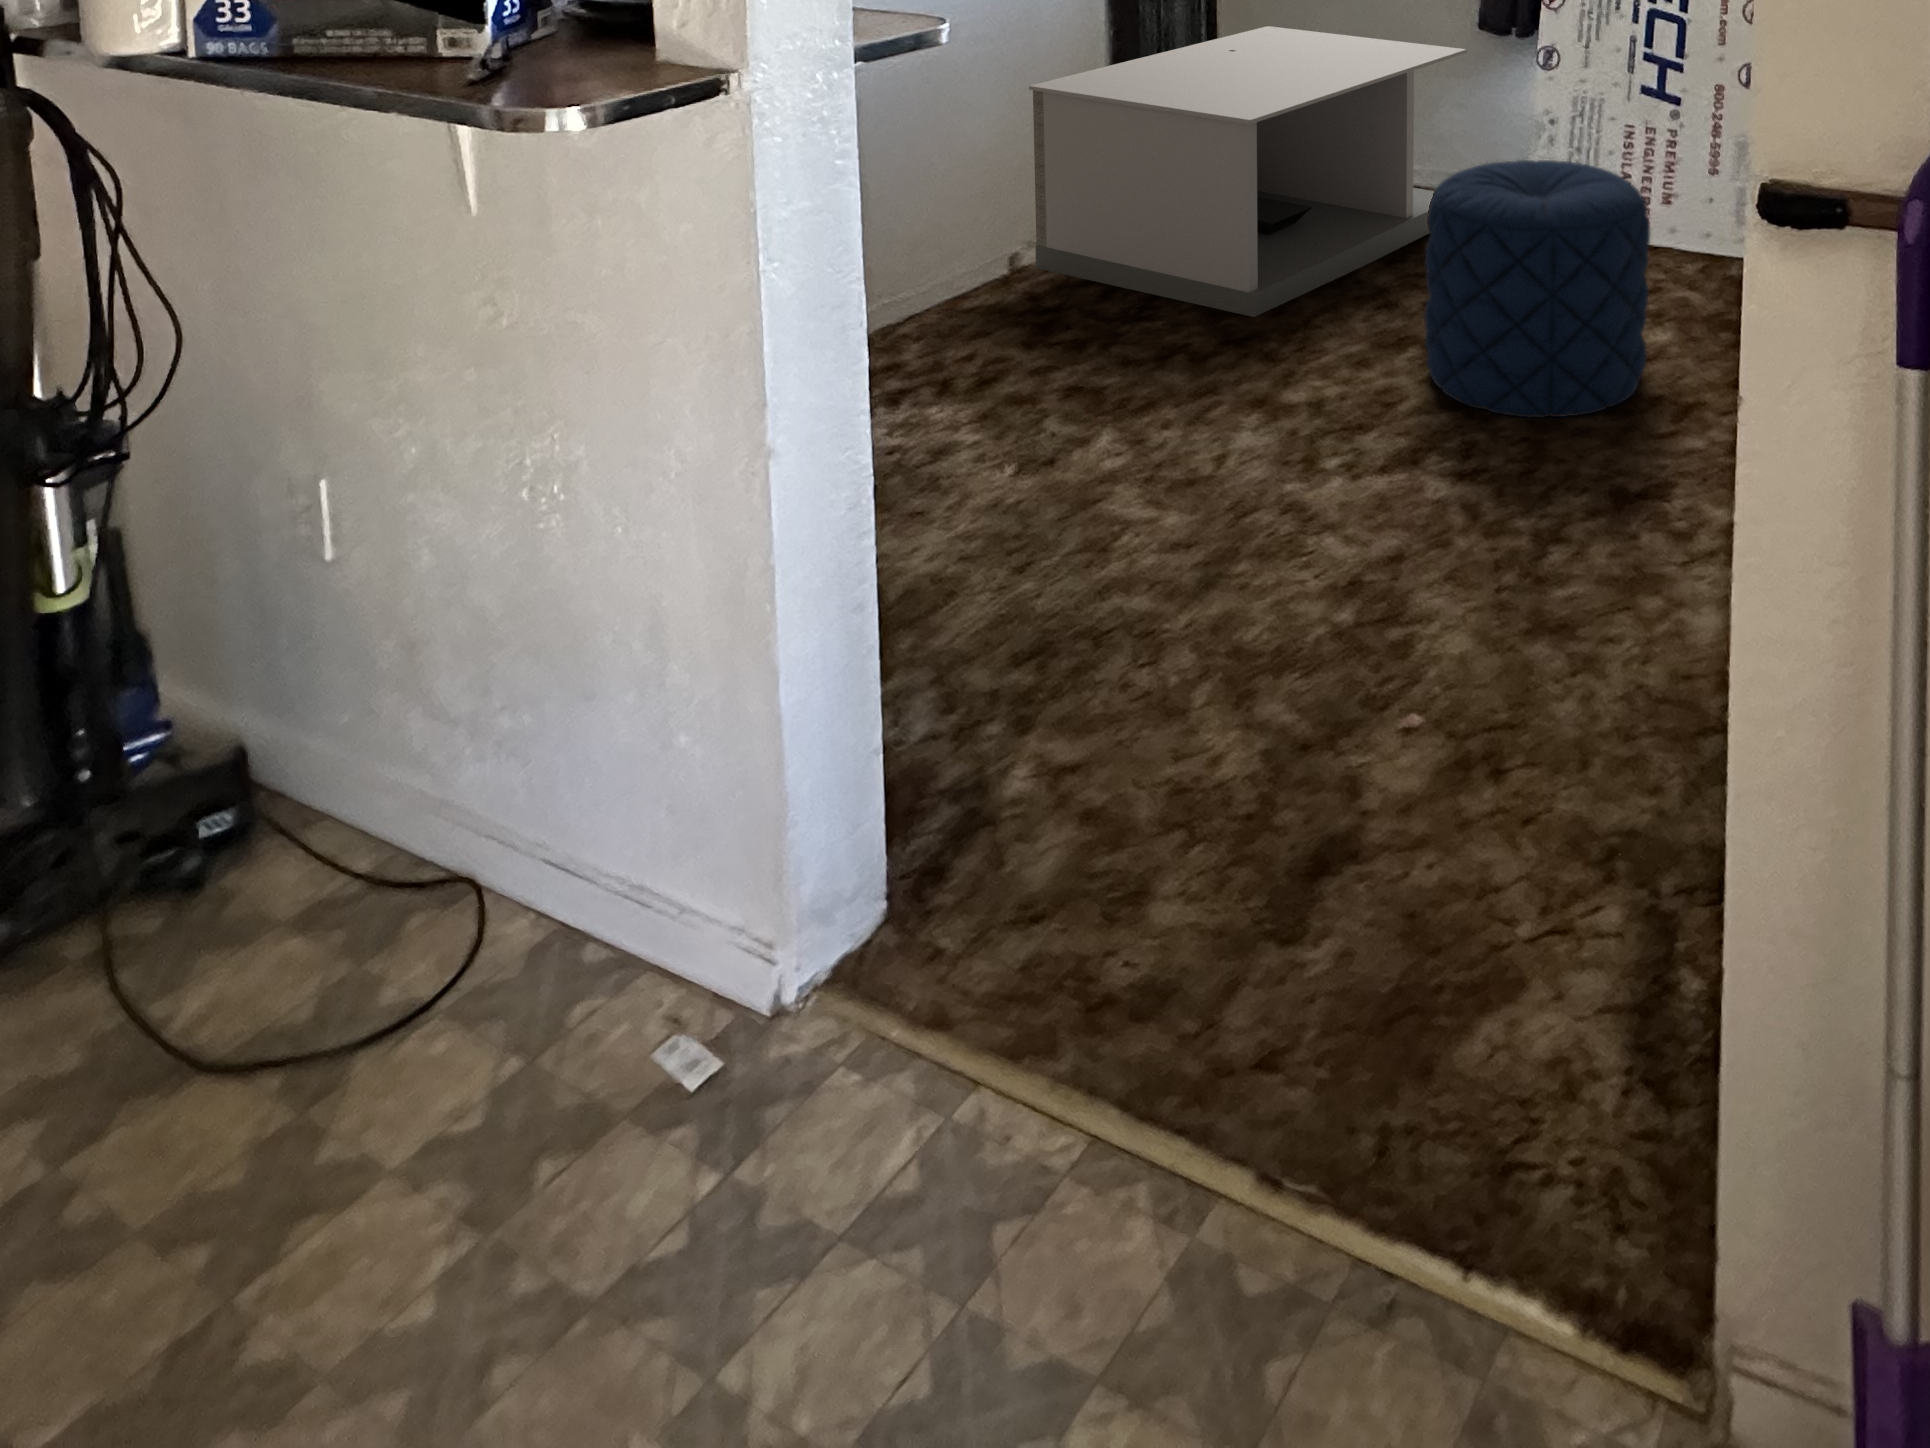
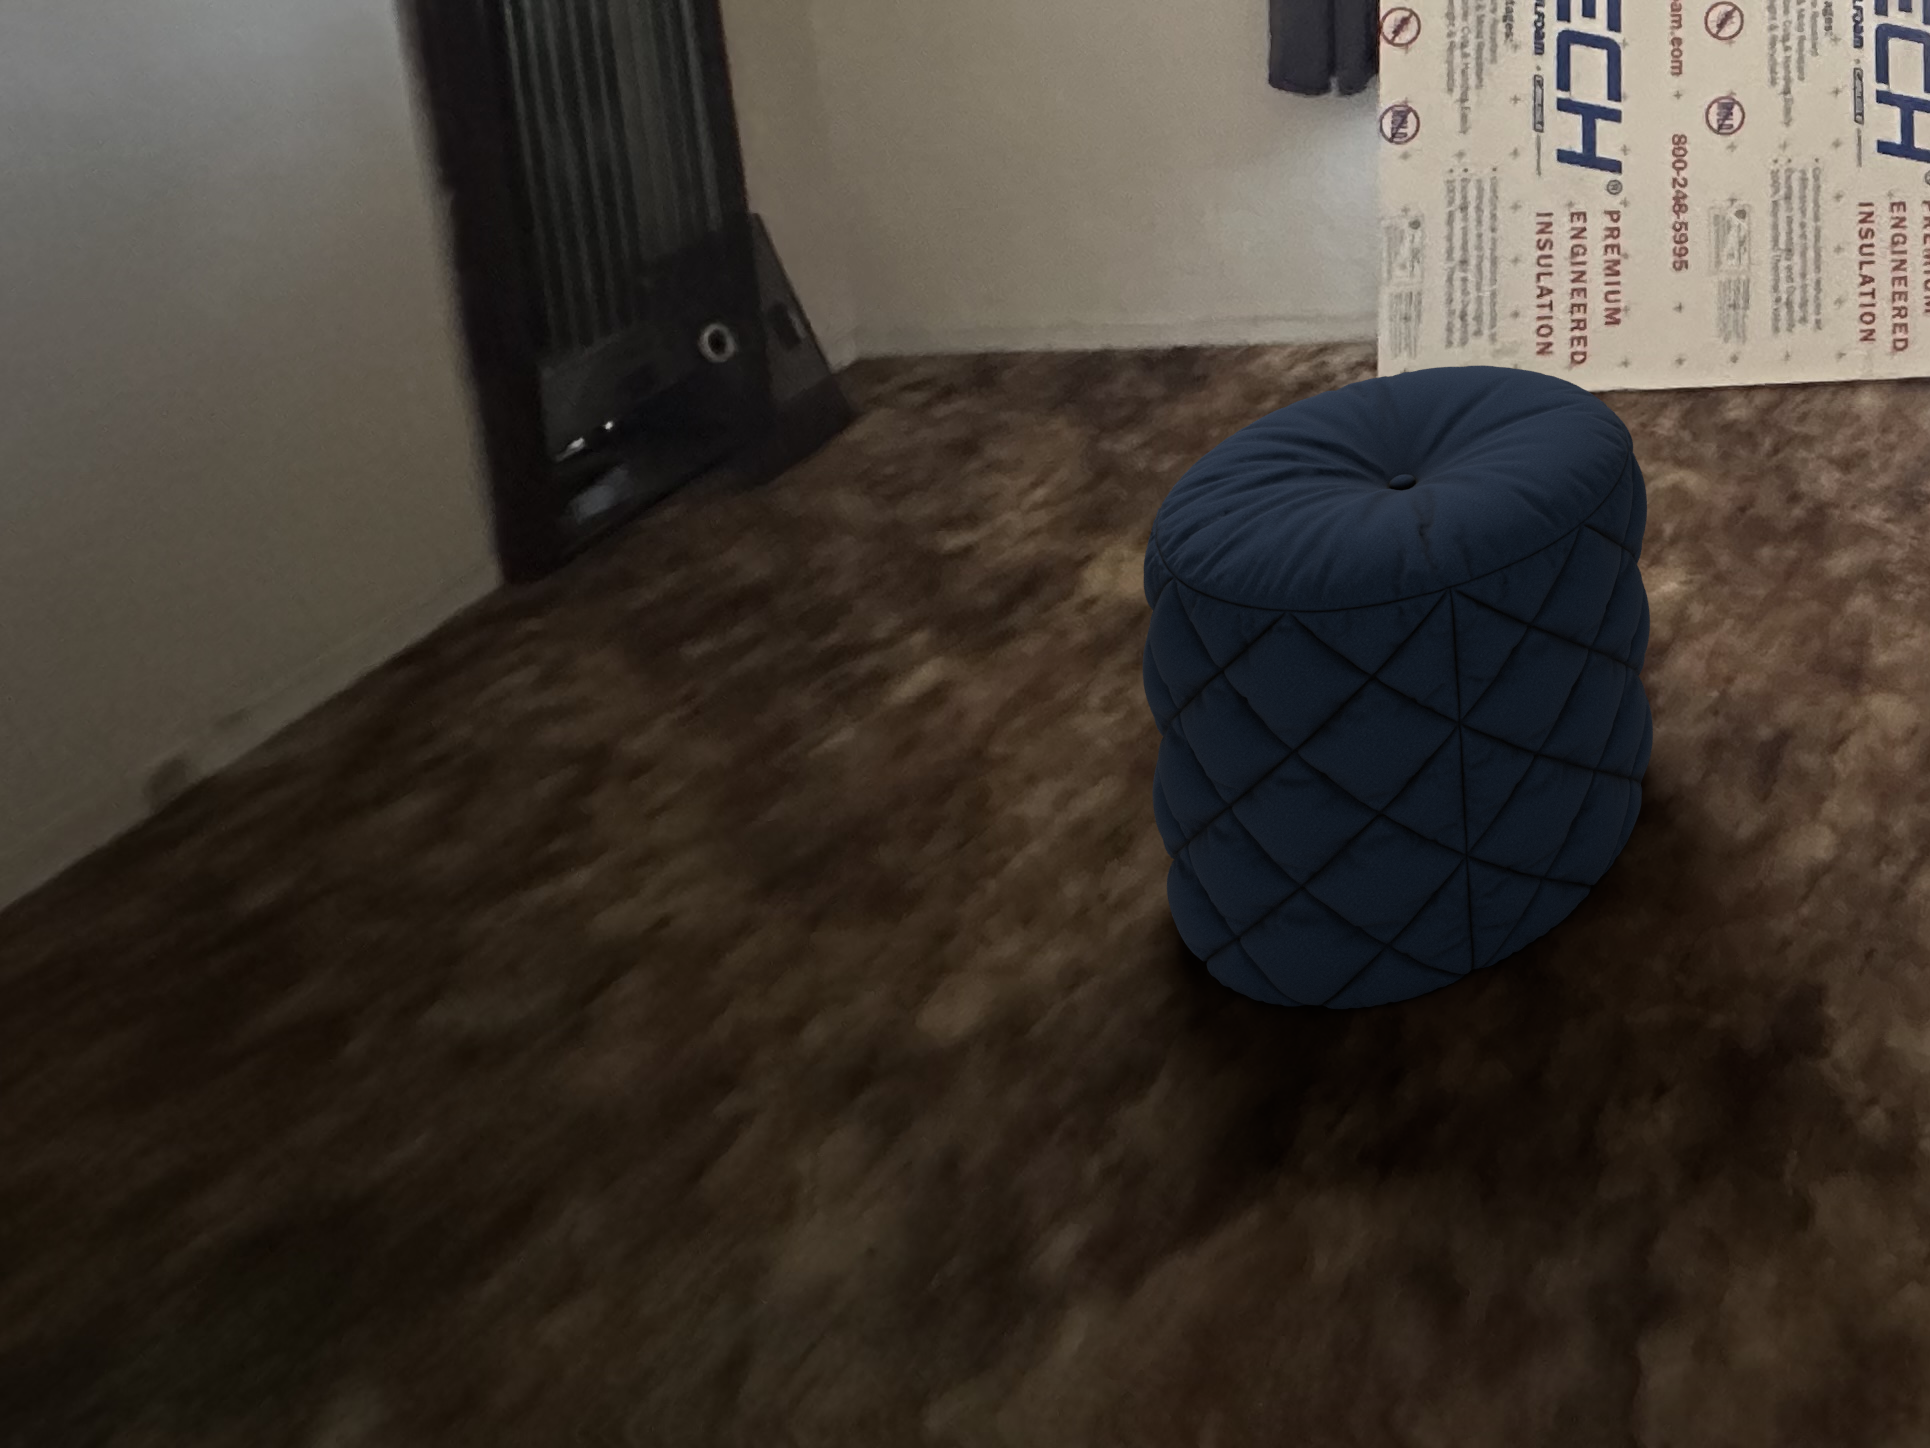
coffee table: present [1029,26,1467,317] -> none [9,121,1261,832]

